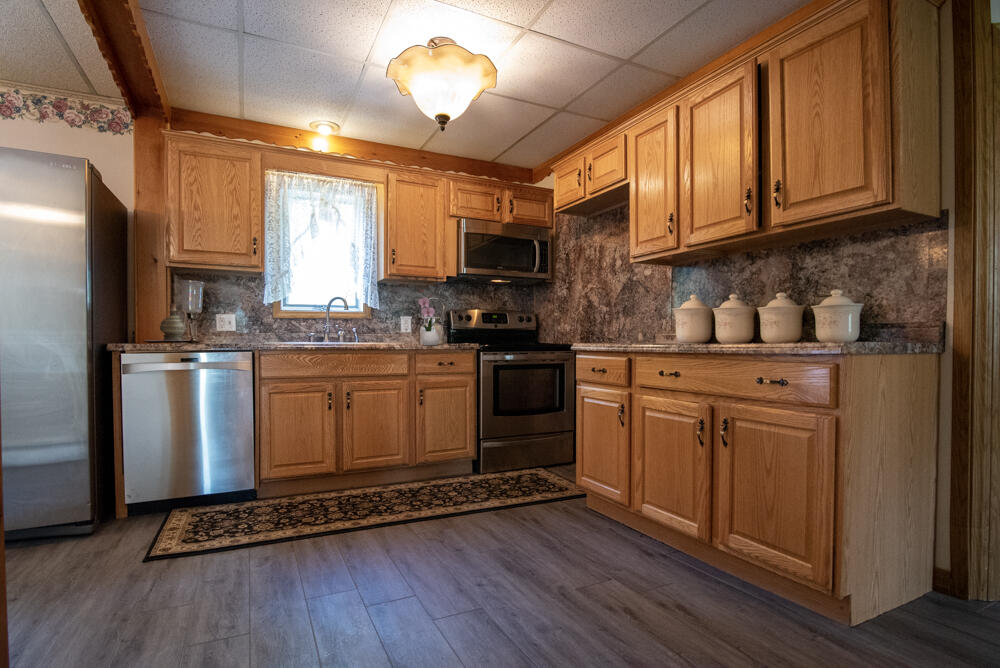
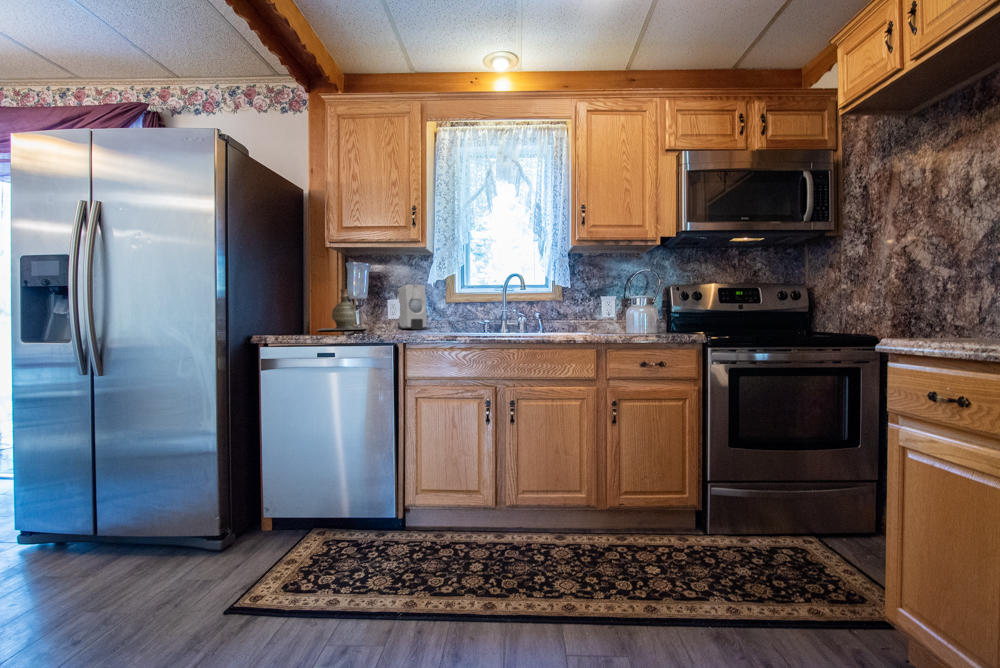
flower arrangement: present [418,290,440,346] -> none [610,258,646,338]
soap dispenser: none [223,302,255,341] -> present [398,285,427,329]

